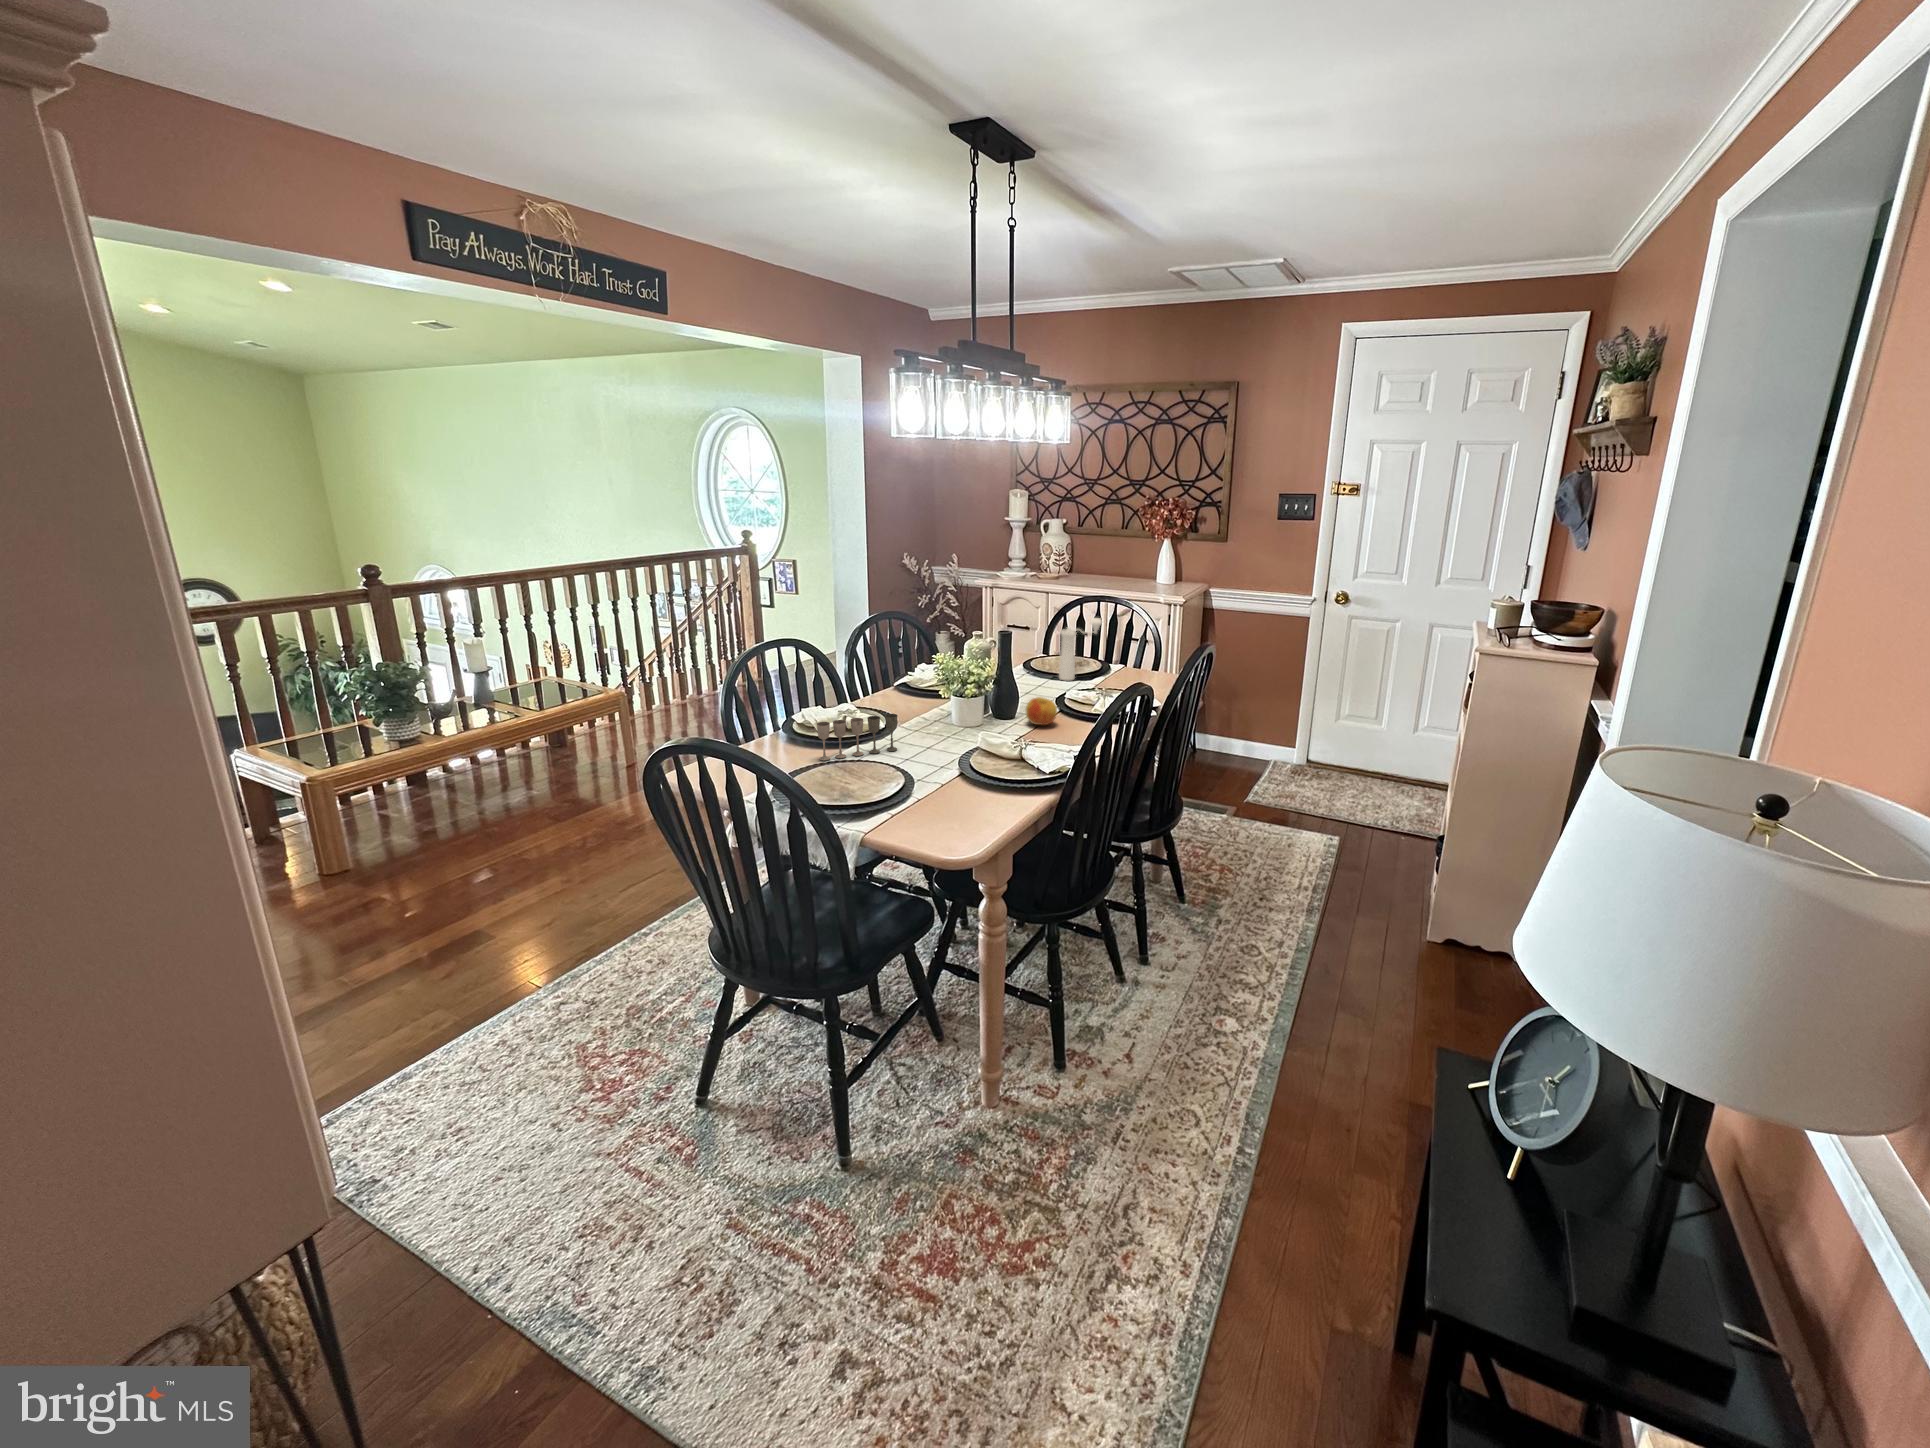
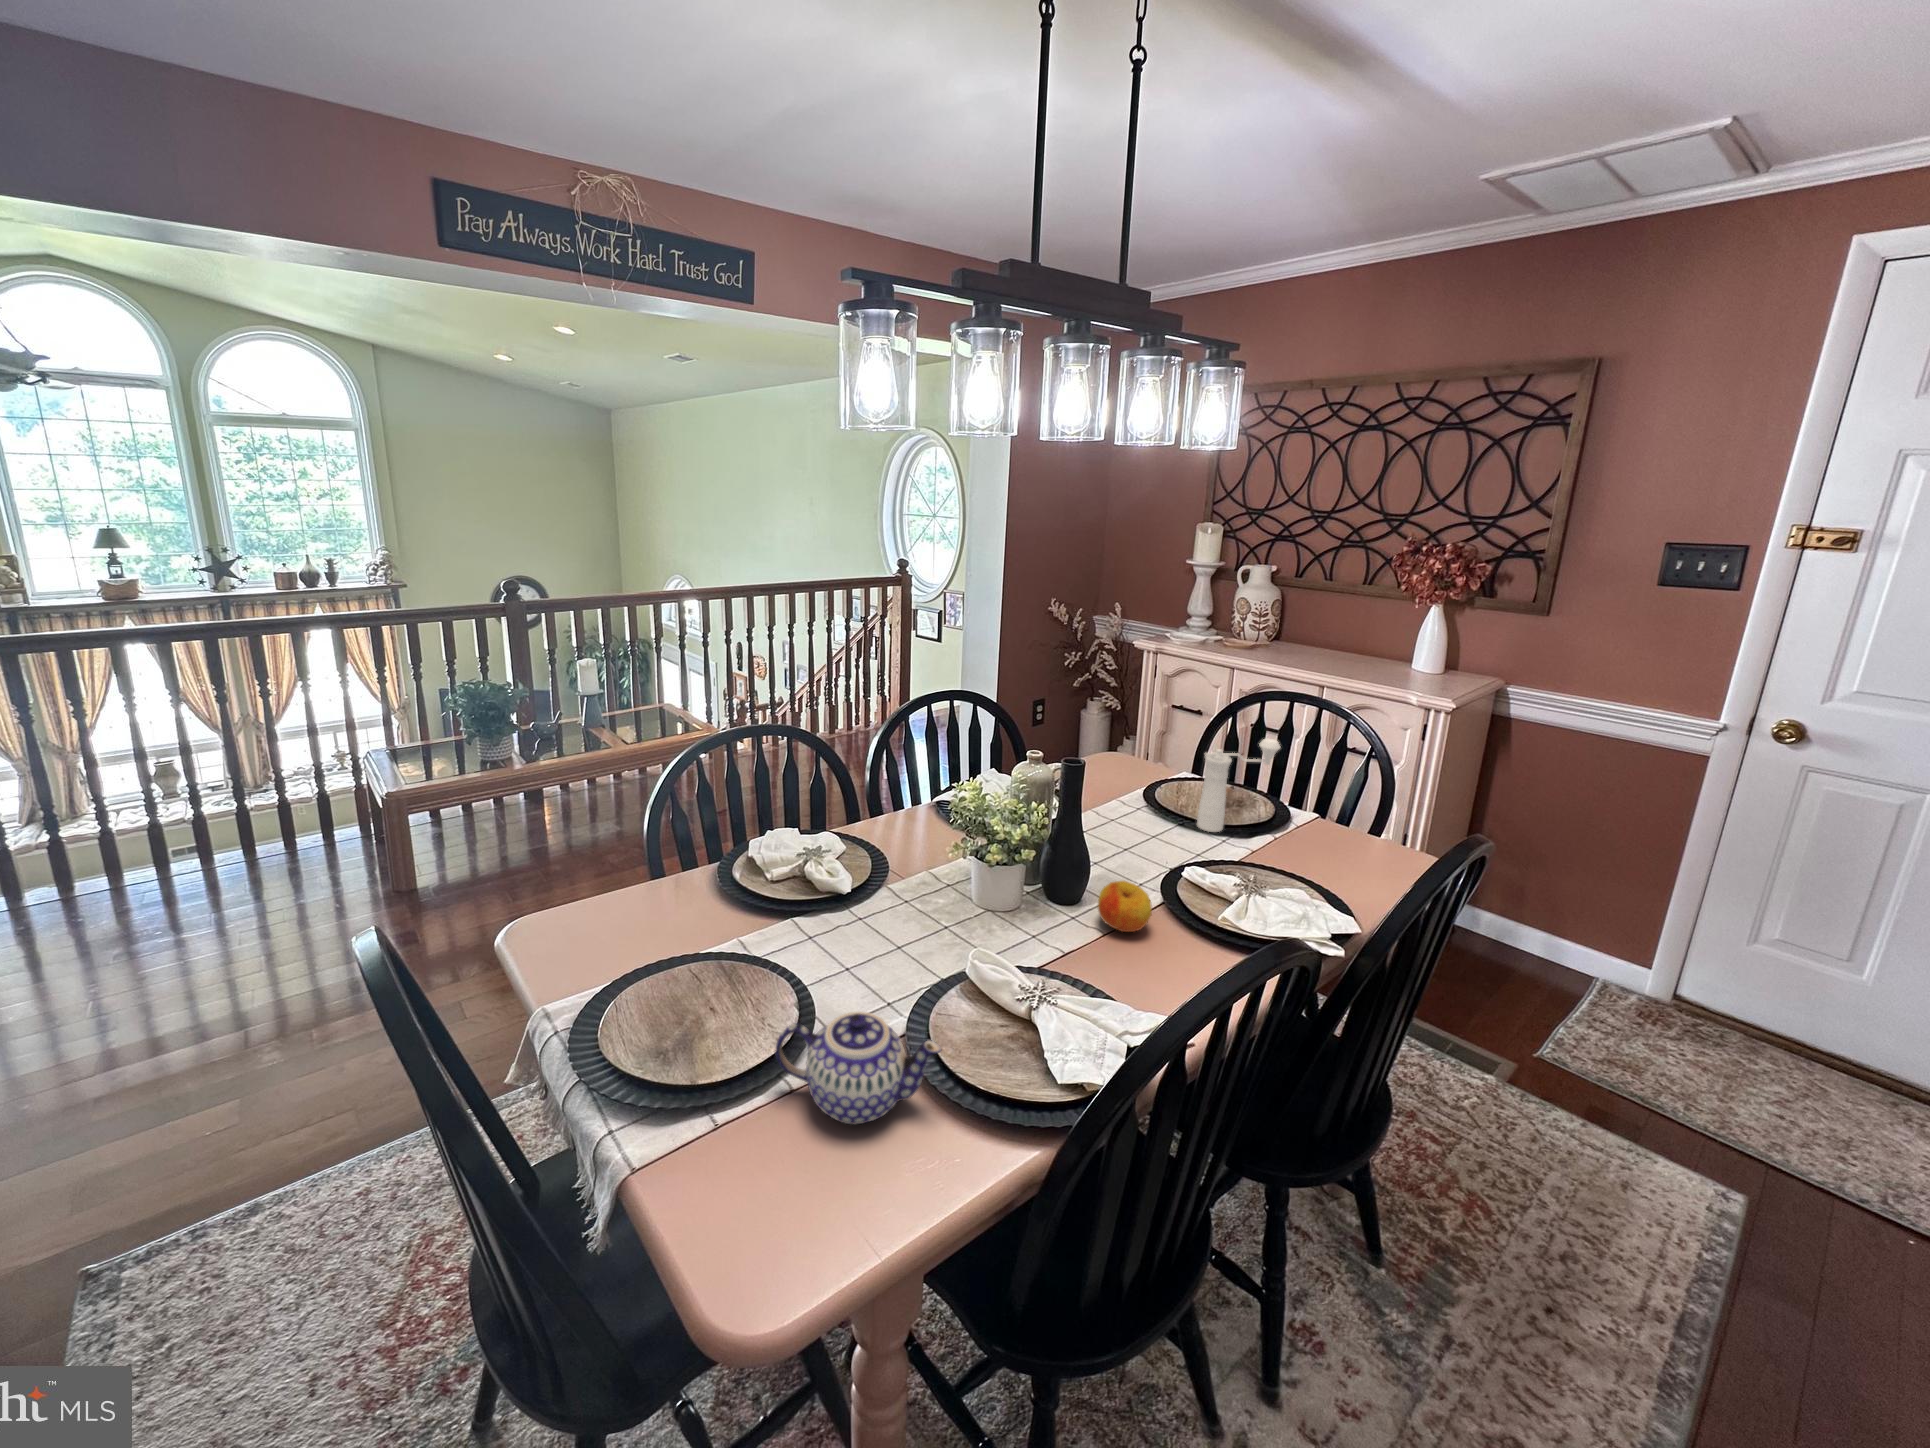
wine glass: present [817,714,898,761] -> none [744,881,870,940]
teapot: none [898,750,991,809] -> present [775,1012,941,1124]

